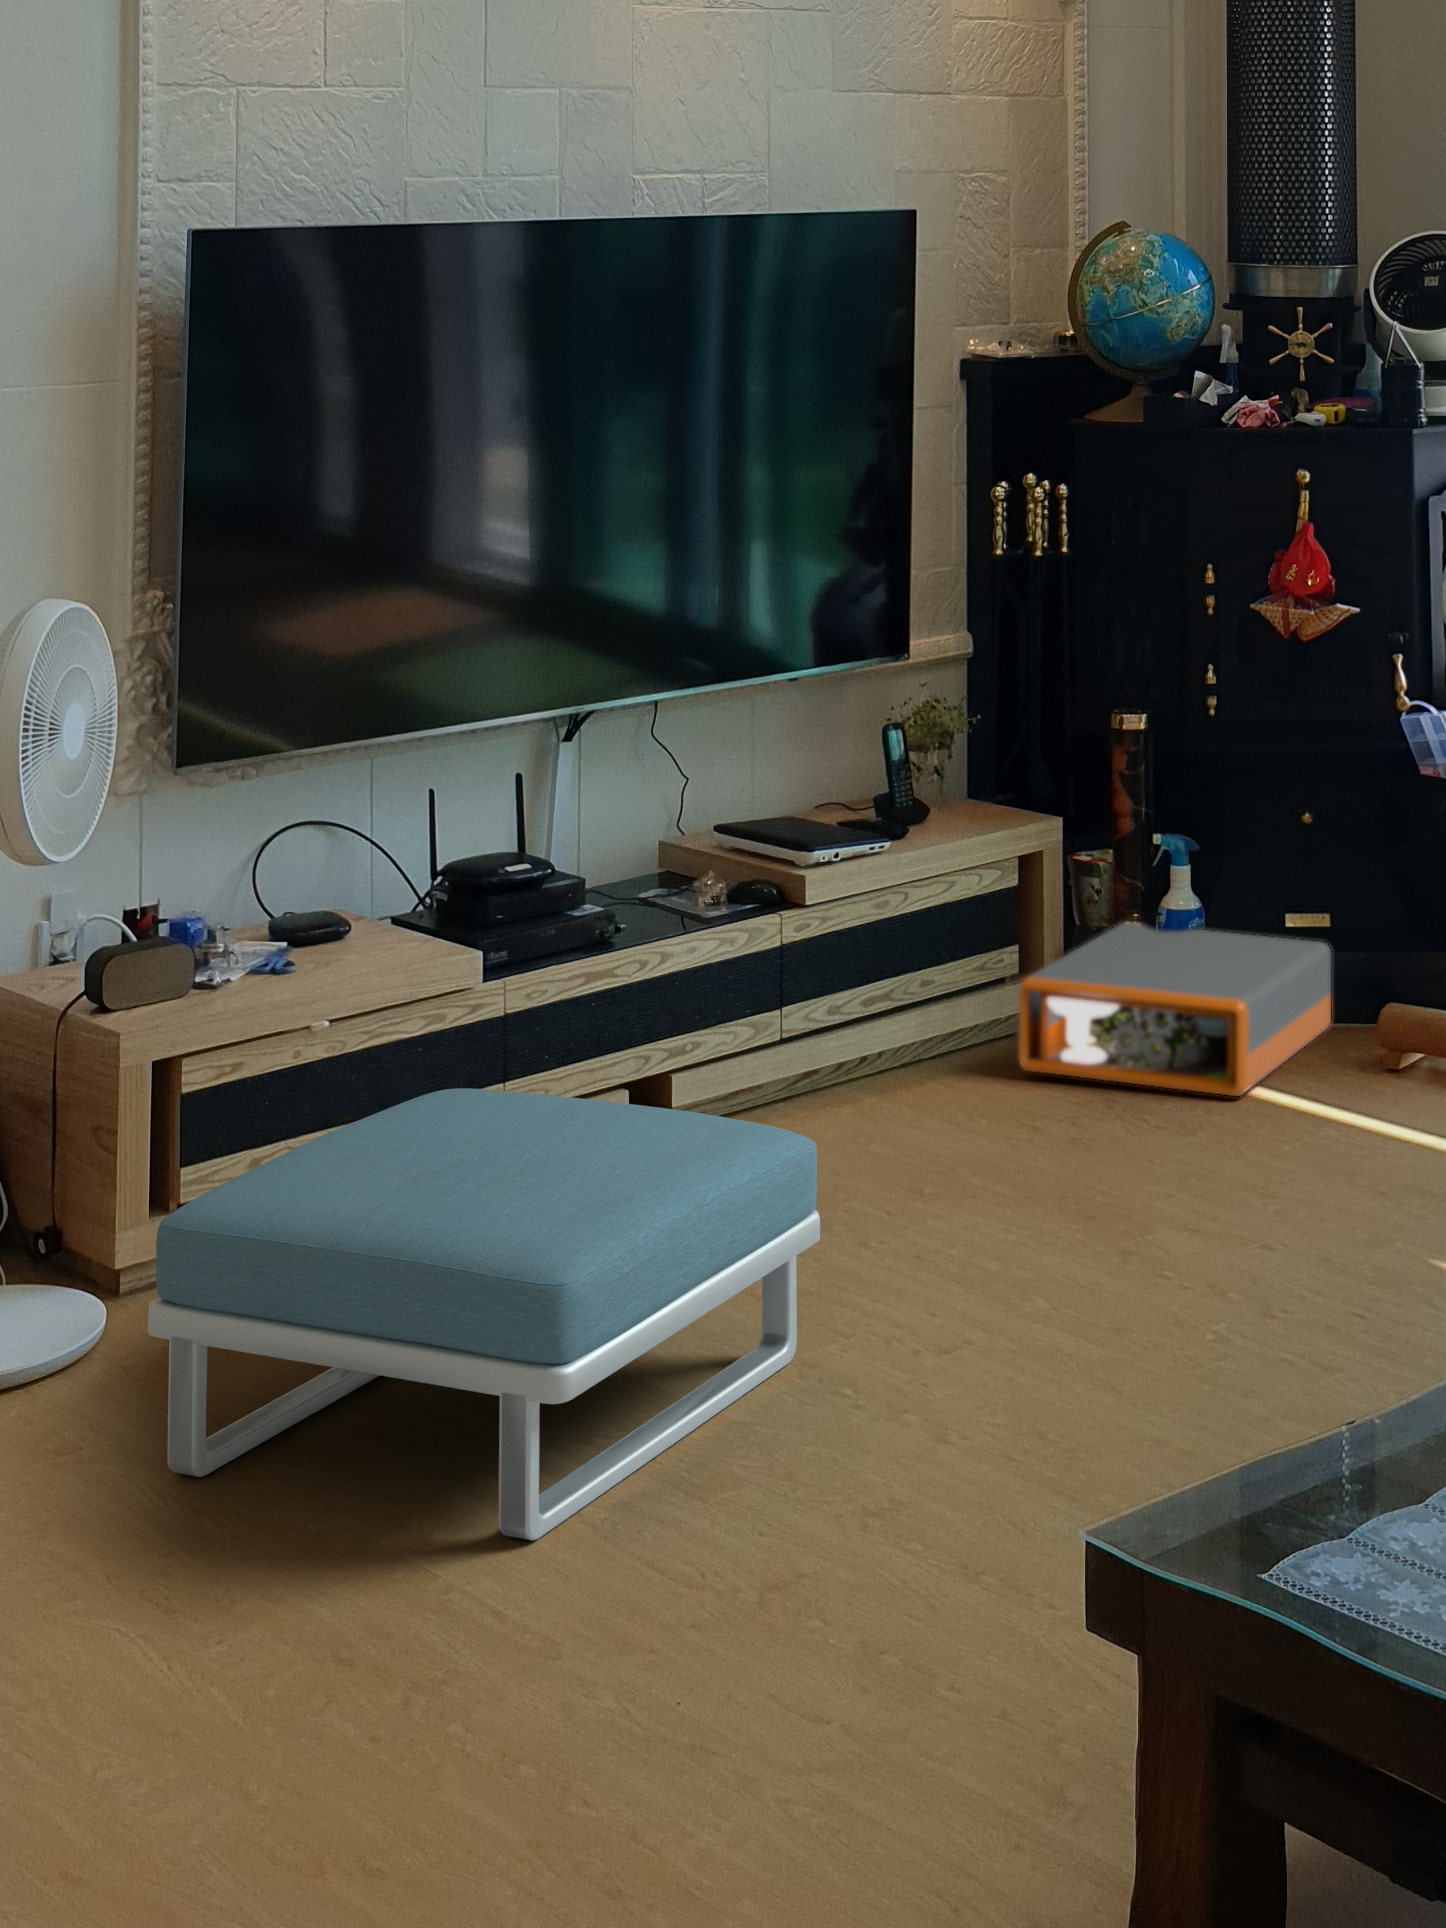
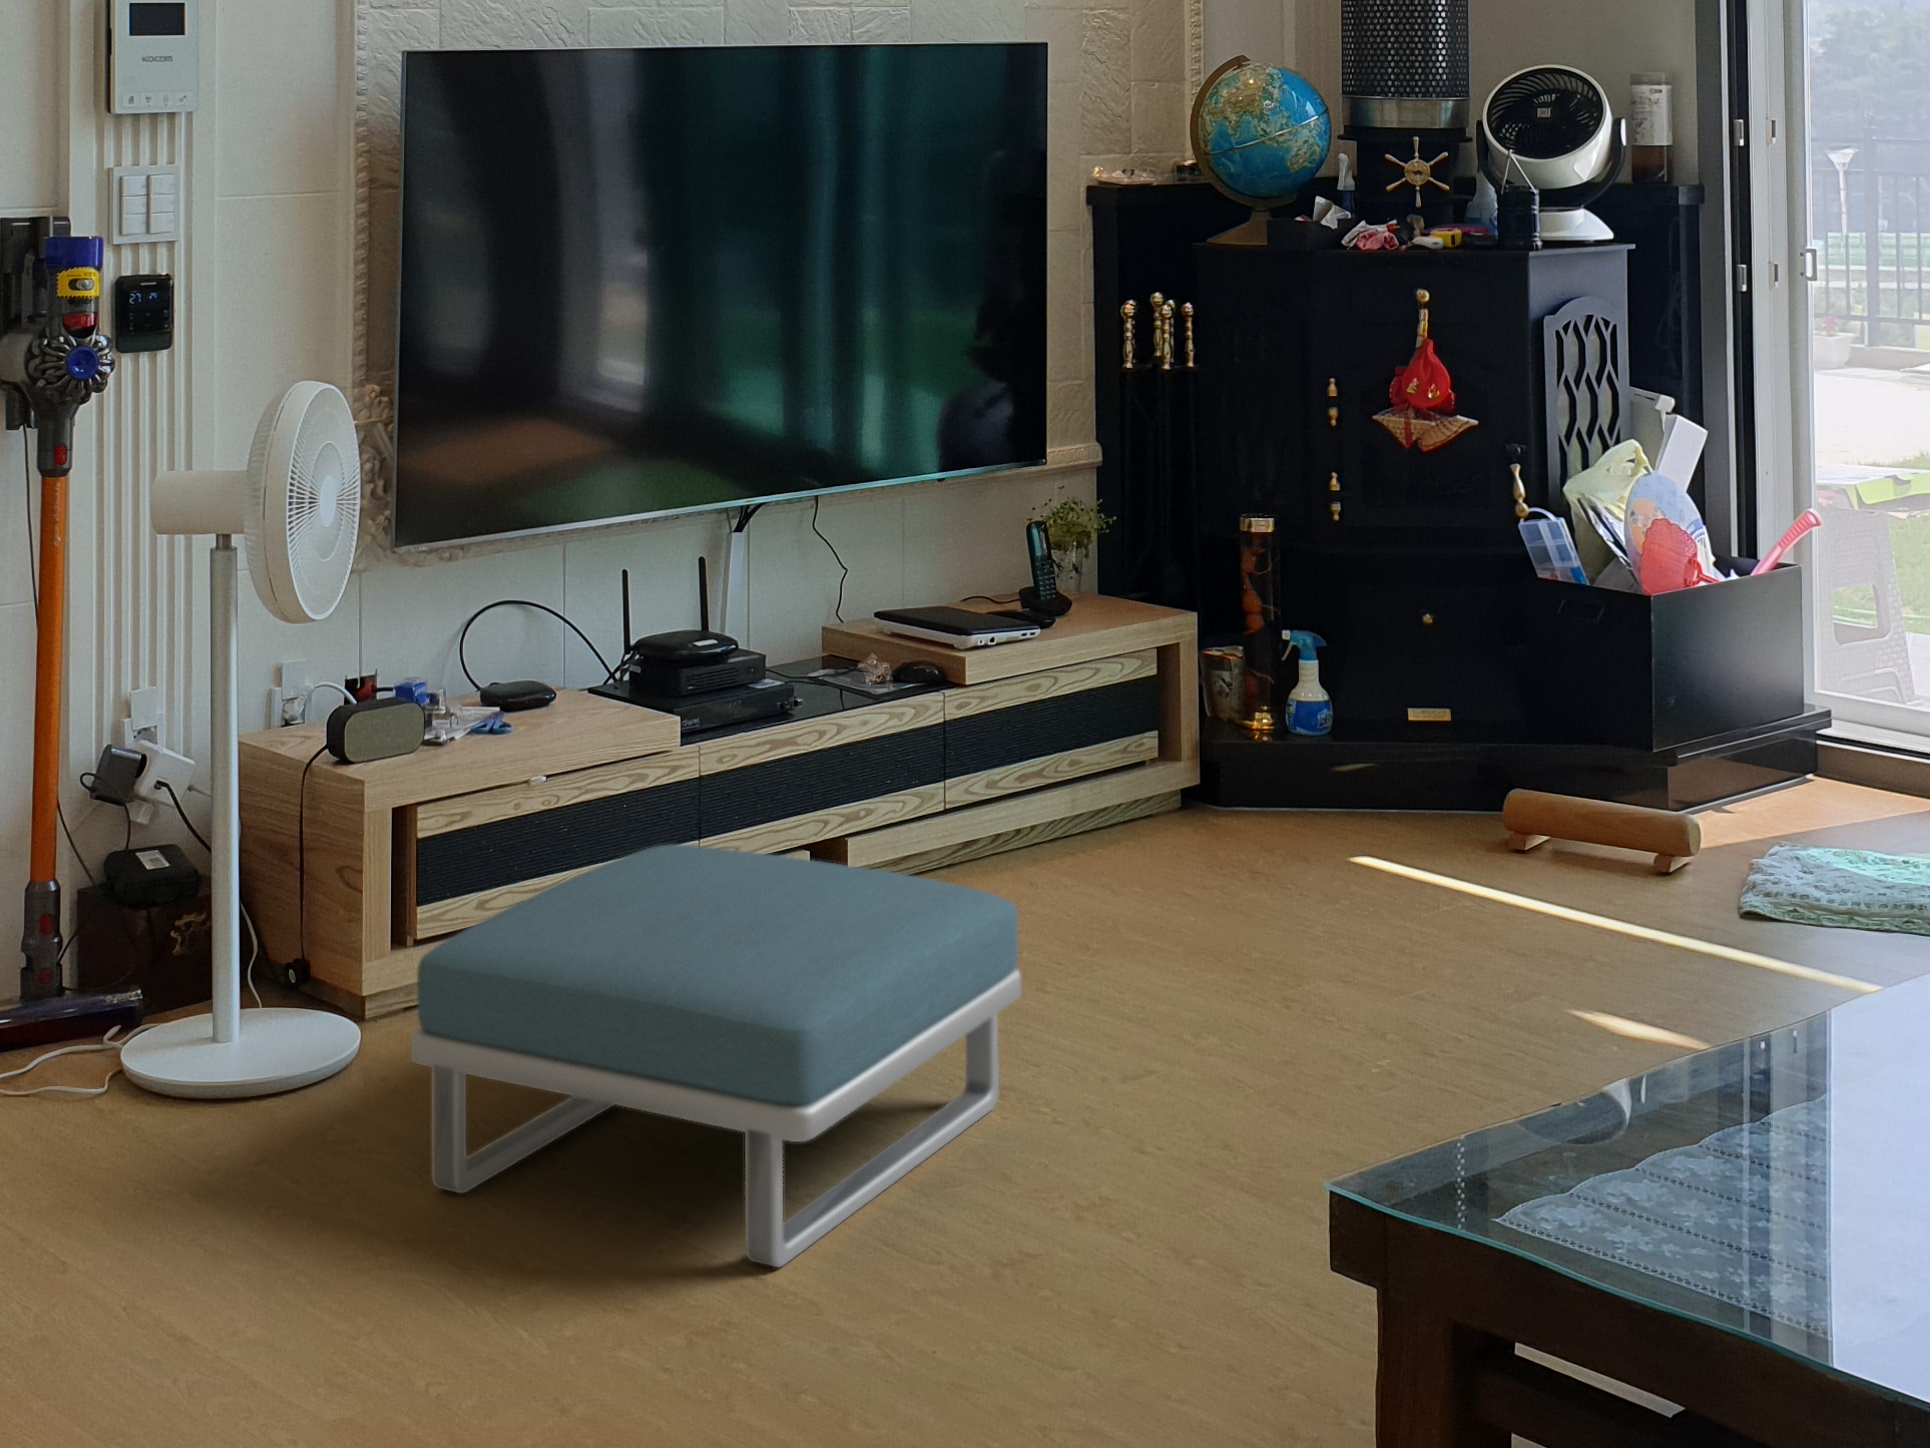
storage box: present [1018,923,1331,1096] -> none [1163,710,1453,874]

